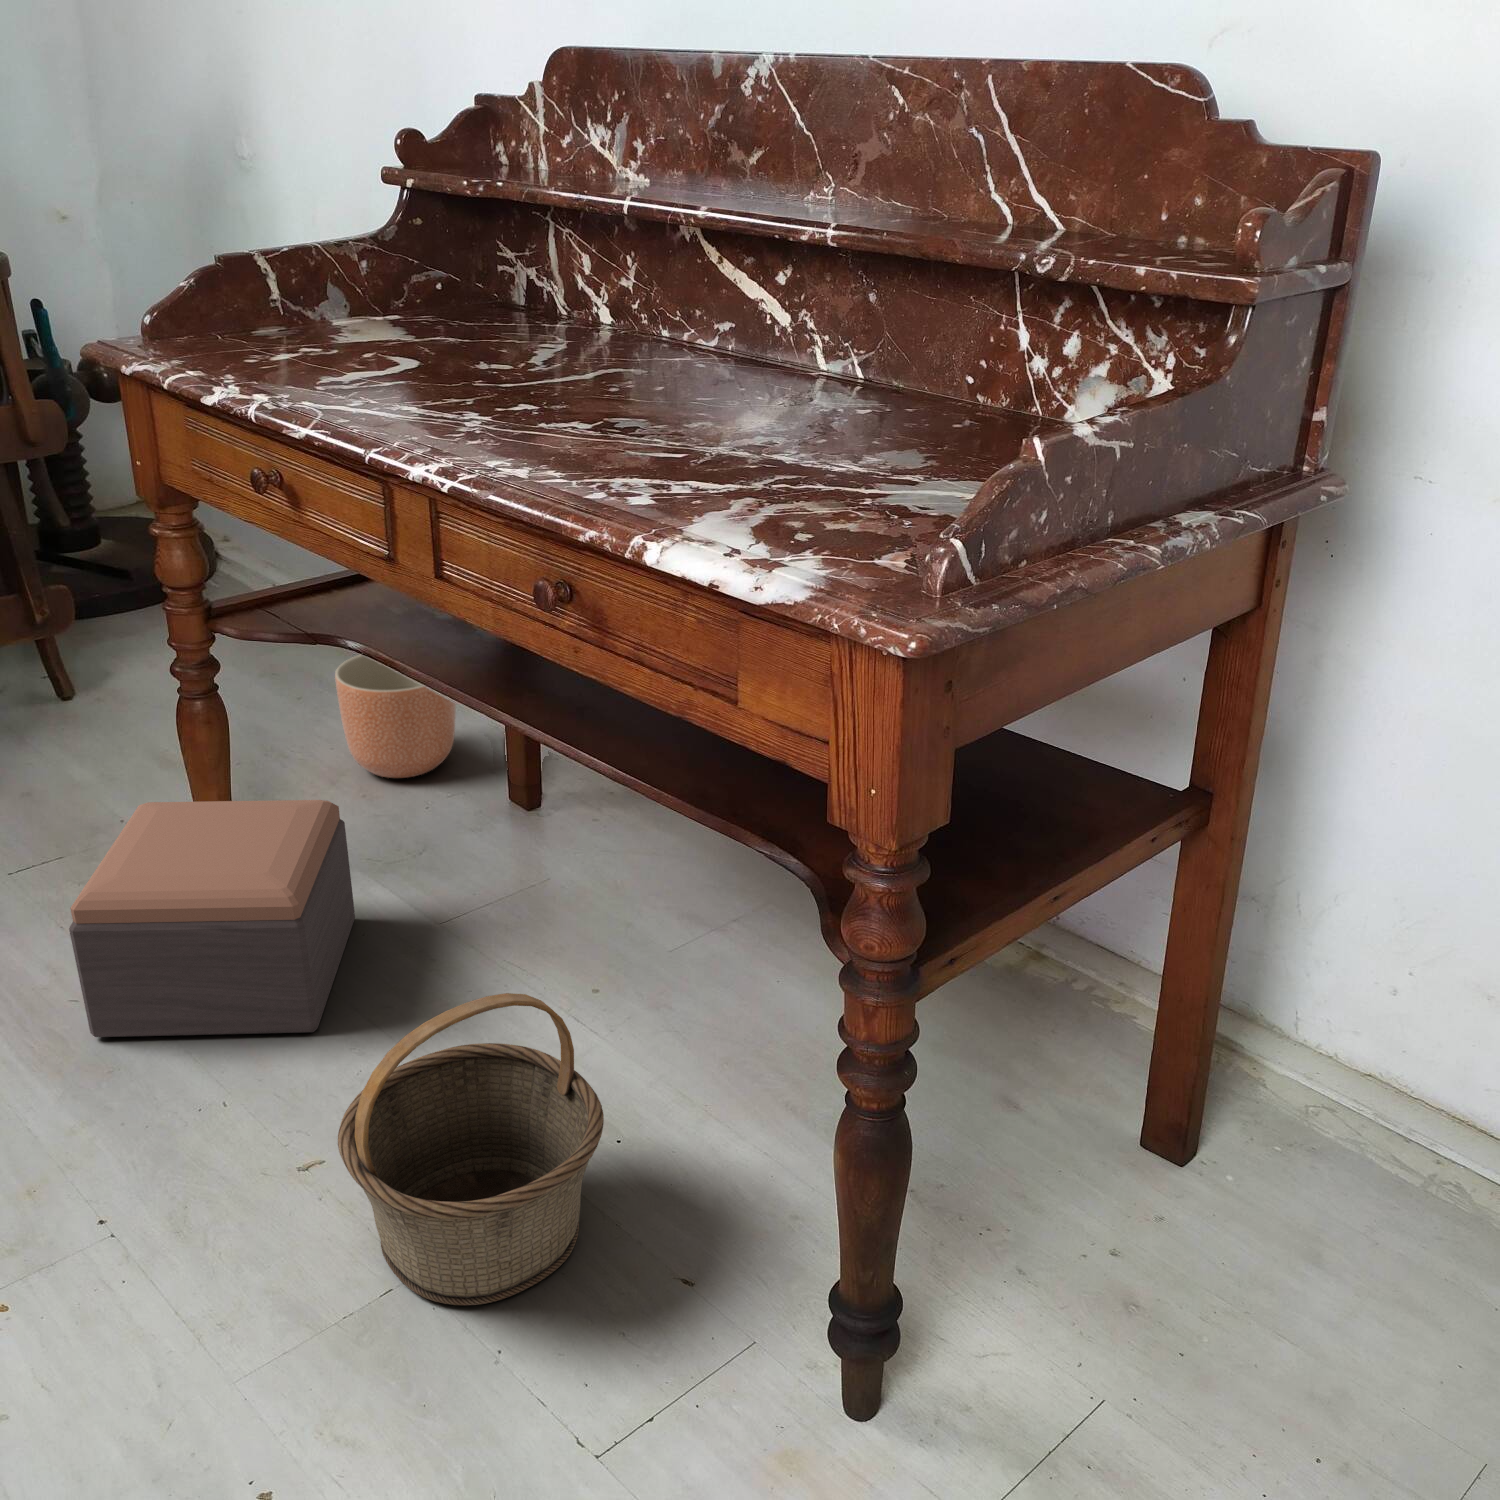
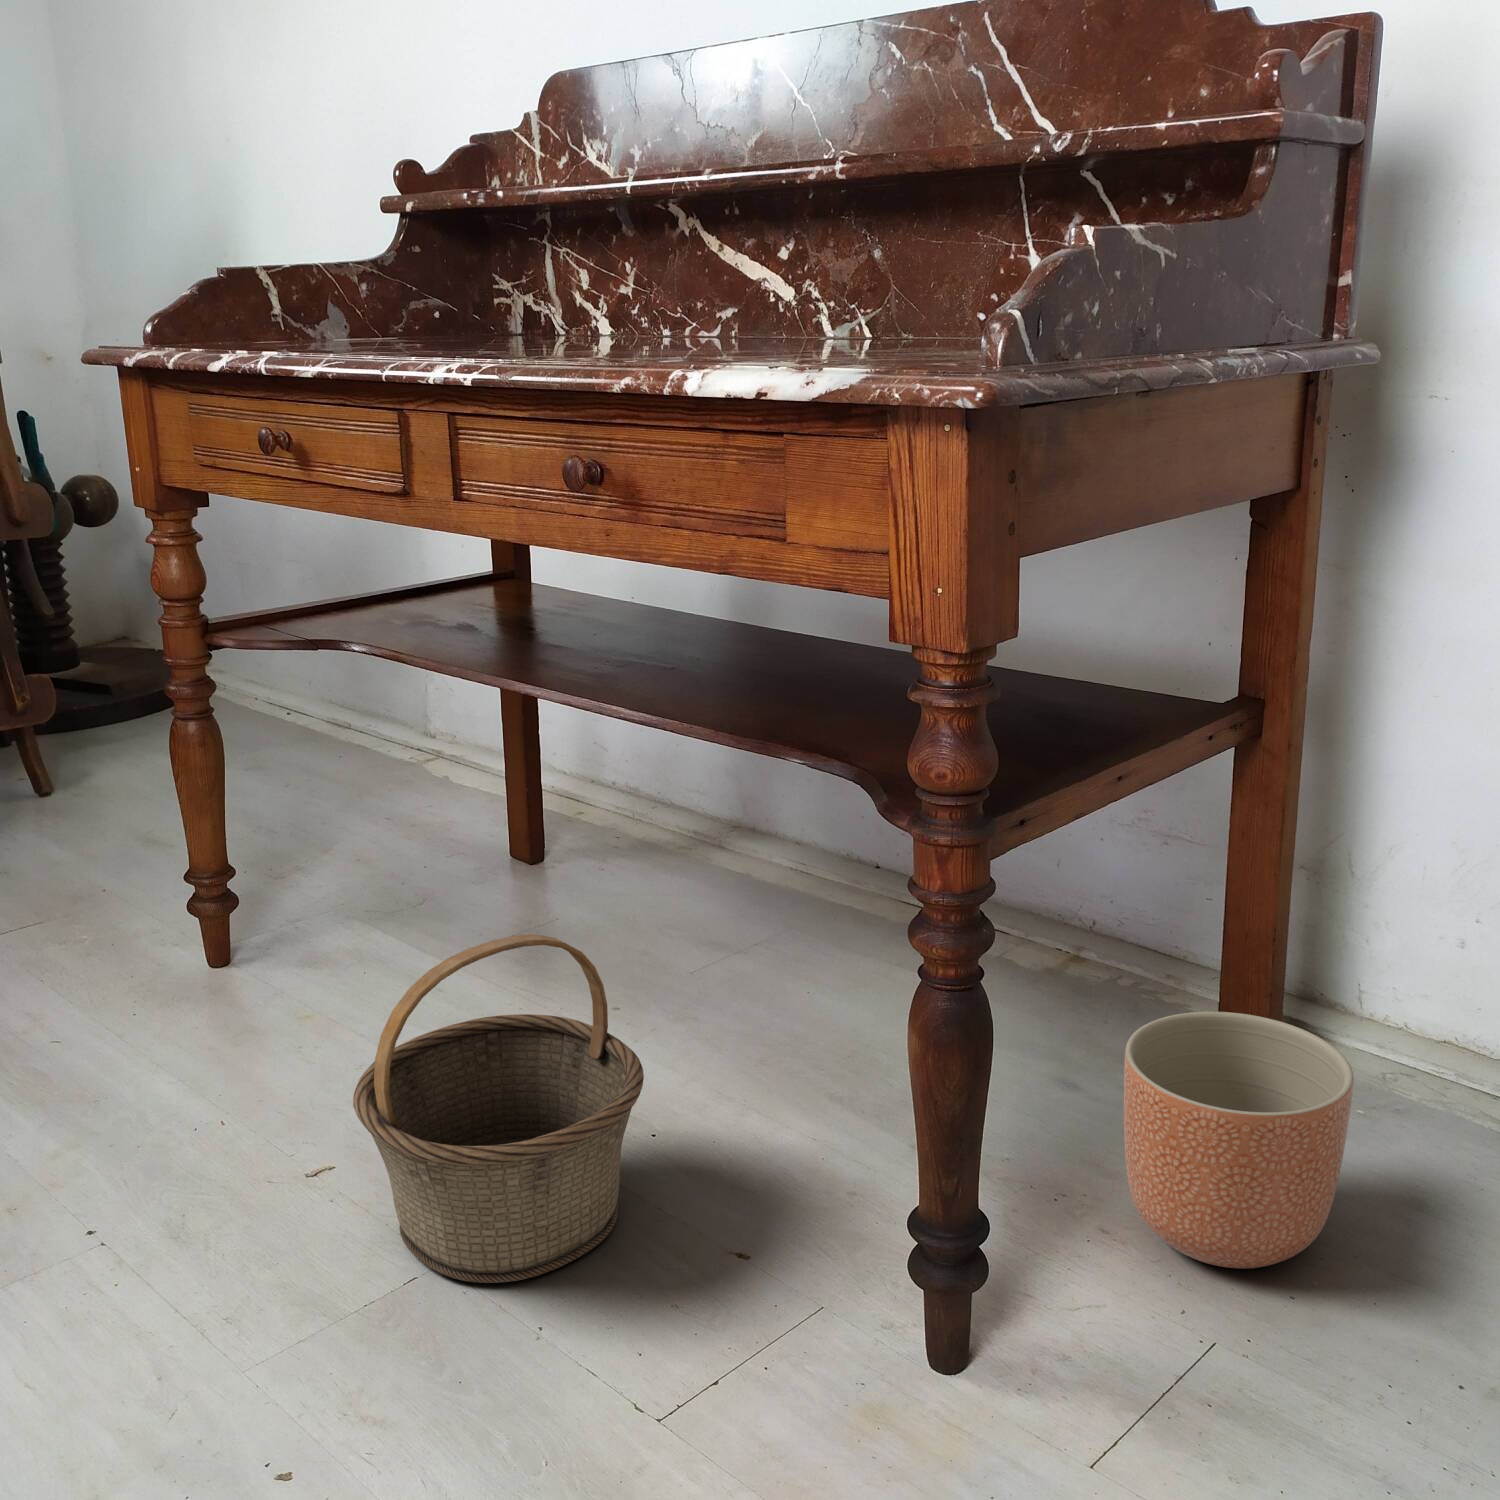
planter: present [335,655,456,778] -> present [1124,1012,1354,1268]
footstool: present [69,800,355,1037] -> none [54,821,356,1066]

